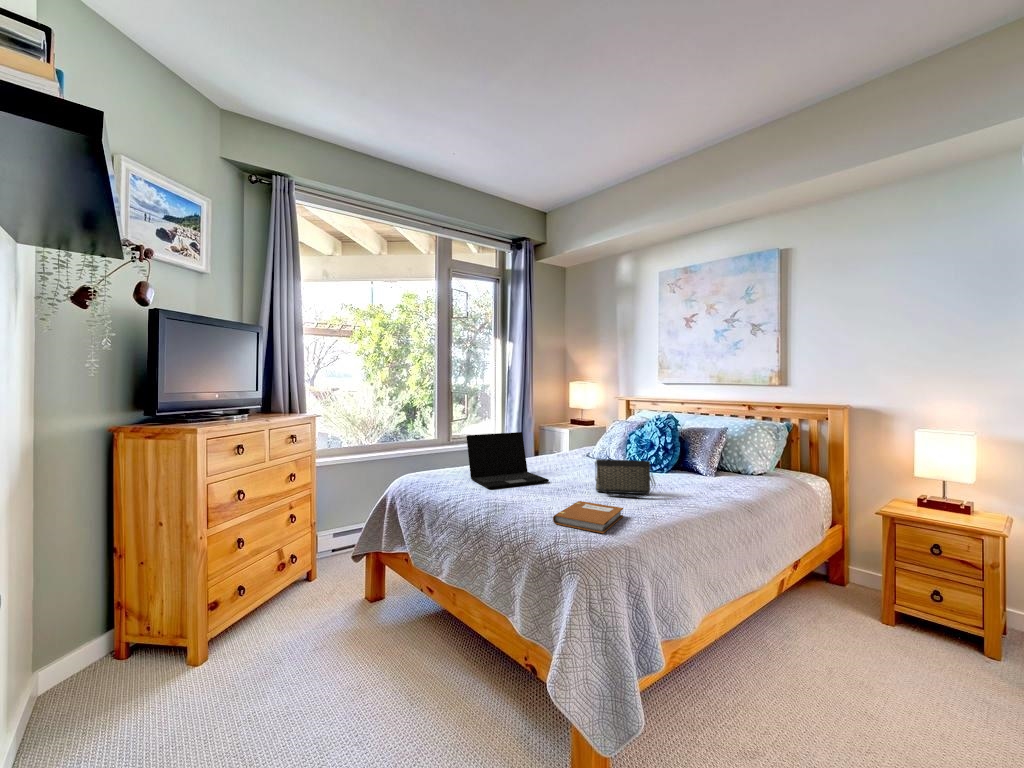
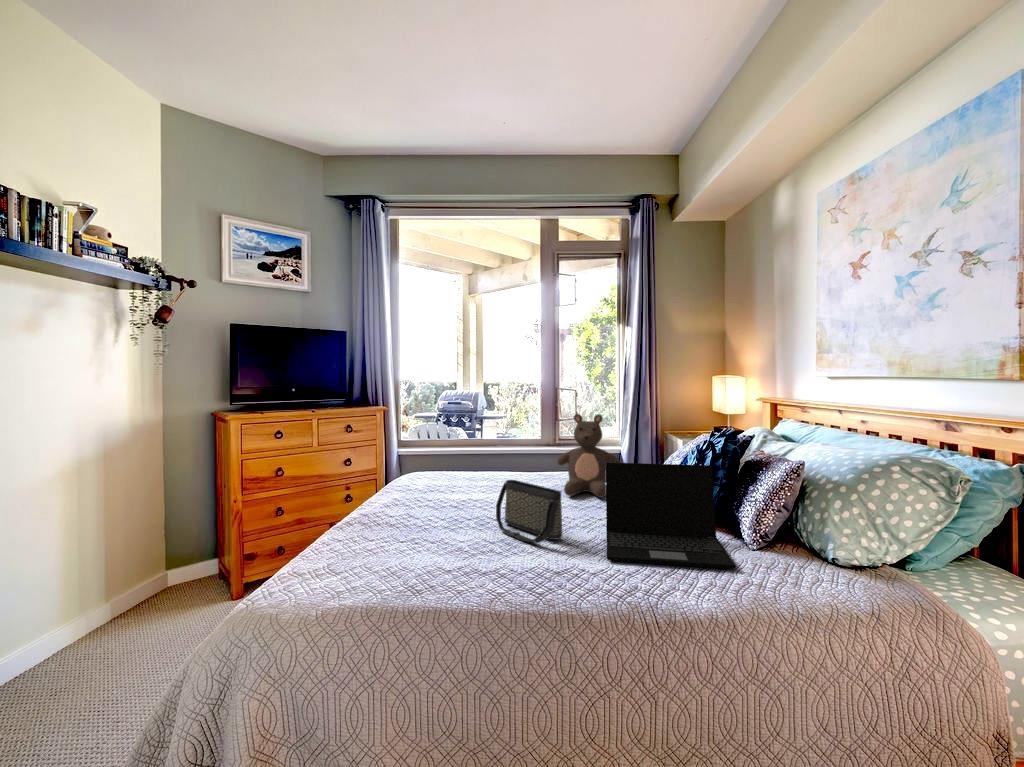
teddy bear: none [560,411,608,472] -> present [557,414,620,498]
laptop: present [466,432,549,489] -> present [606,462,736,569]
notebook: present [553,501,623,533] -> none [350,528,434,571]

